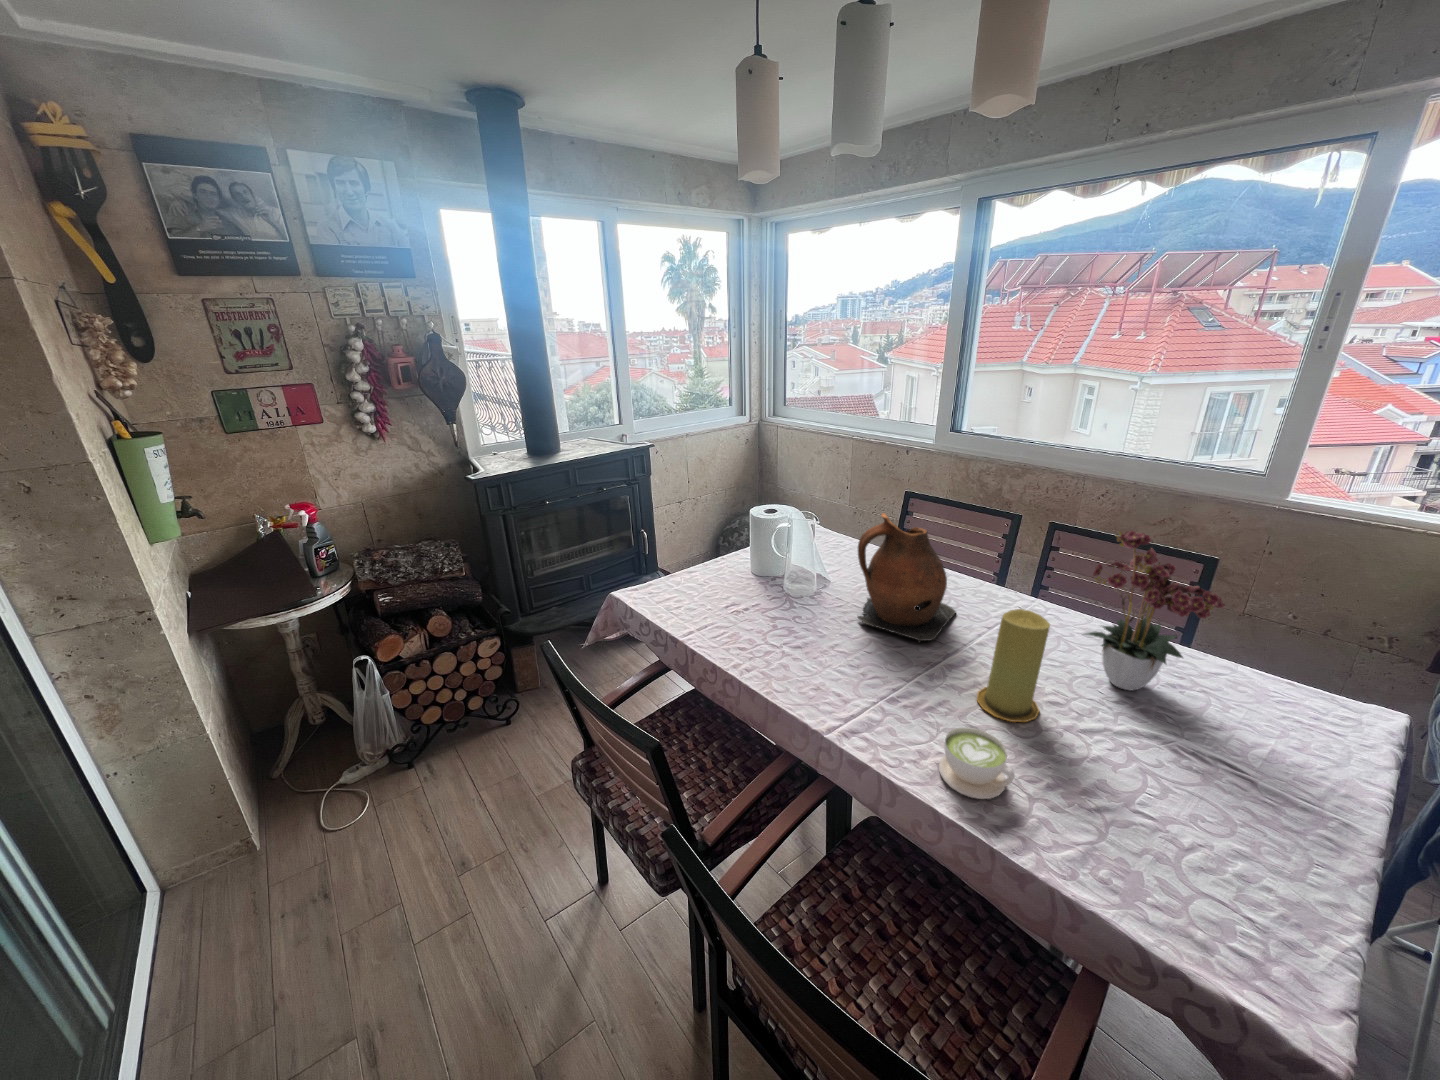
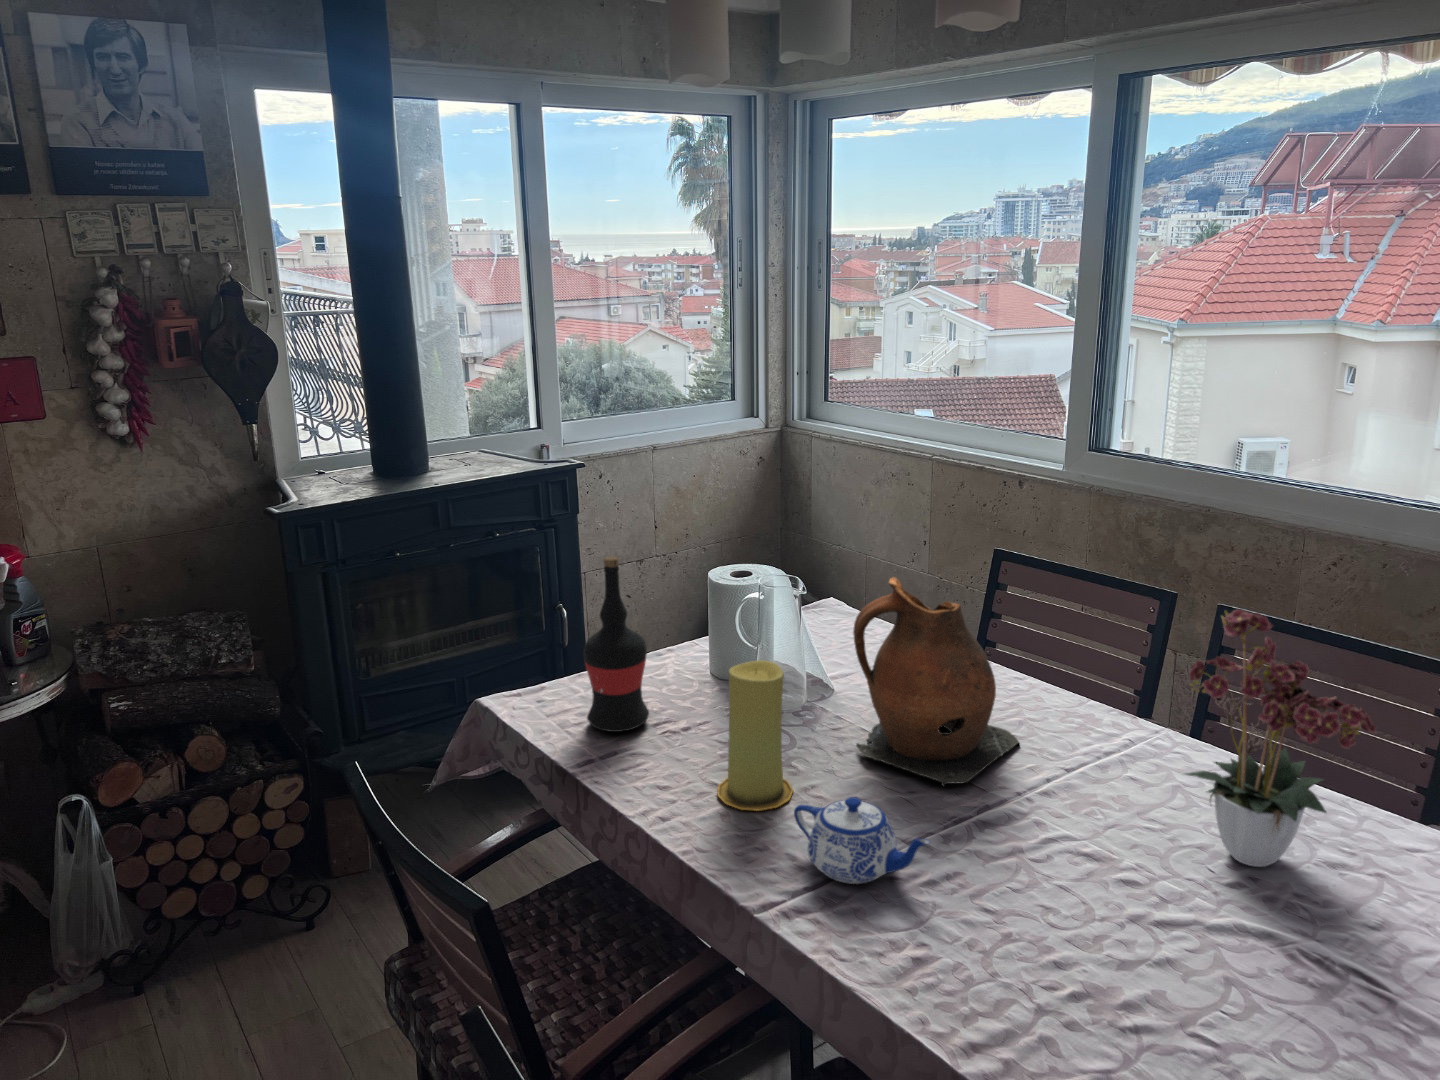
wine bottle: none [684,504,724,613] -> present [583,556,649,732]
candle: present [977,609,1050,722] -> present [718,660,793,811]
teapot: none [838,657,936,711] -> present [794,797,930,884]
coffee cup: present [939,728,1015,799] -> none [913,903,1013,1009]

